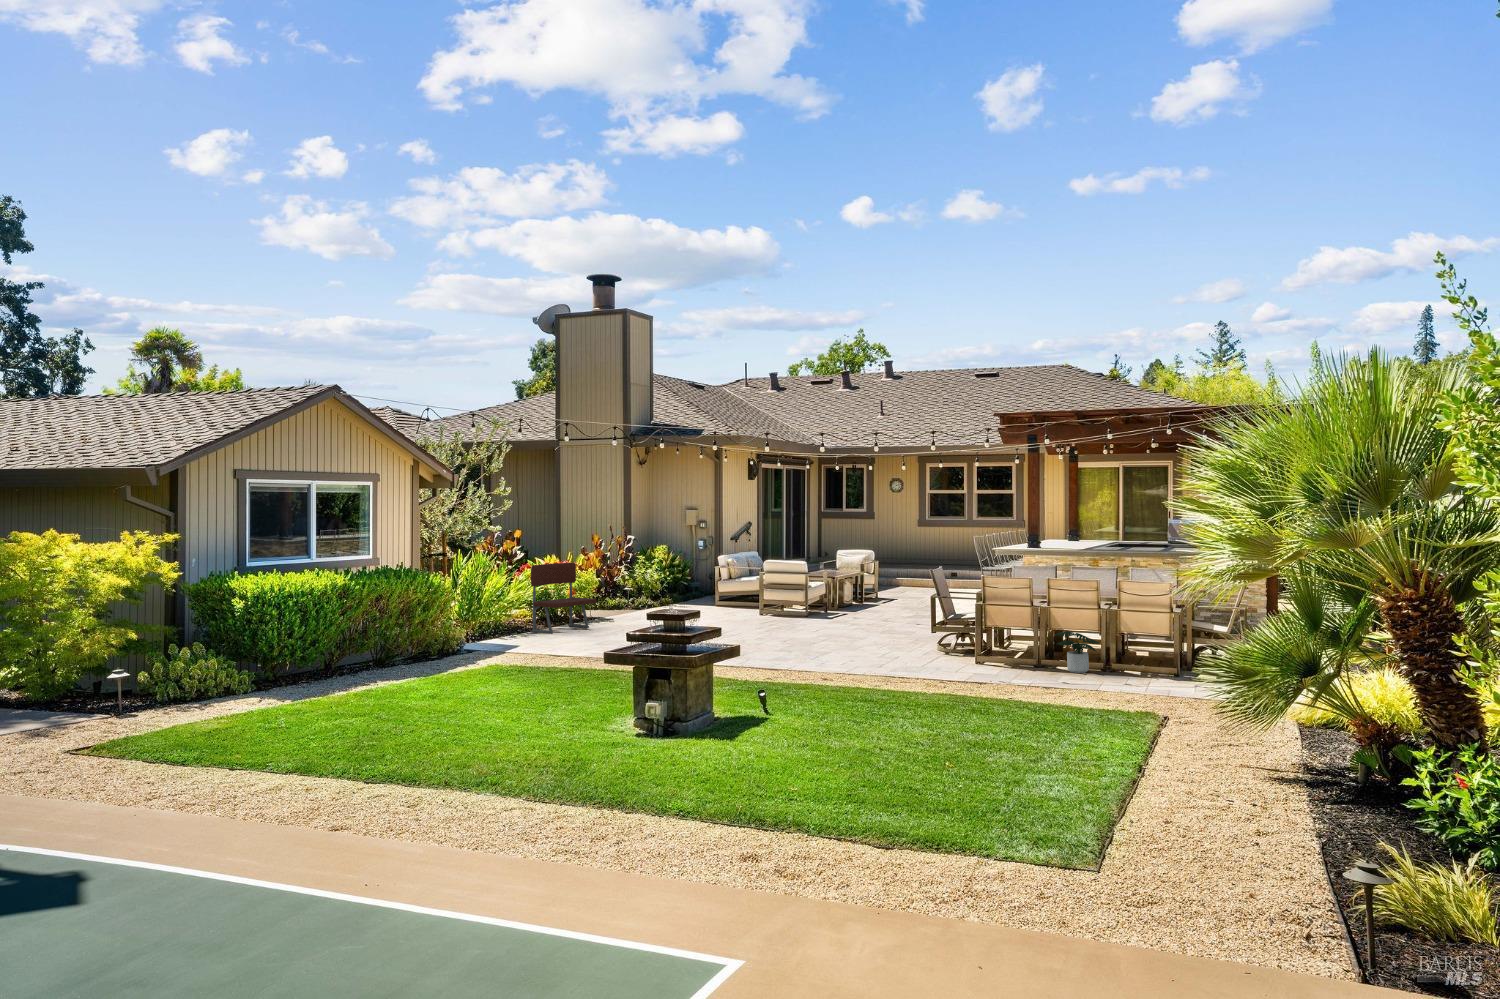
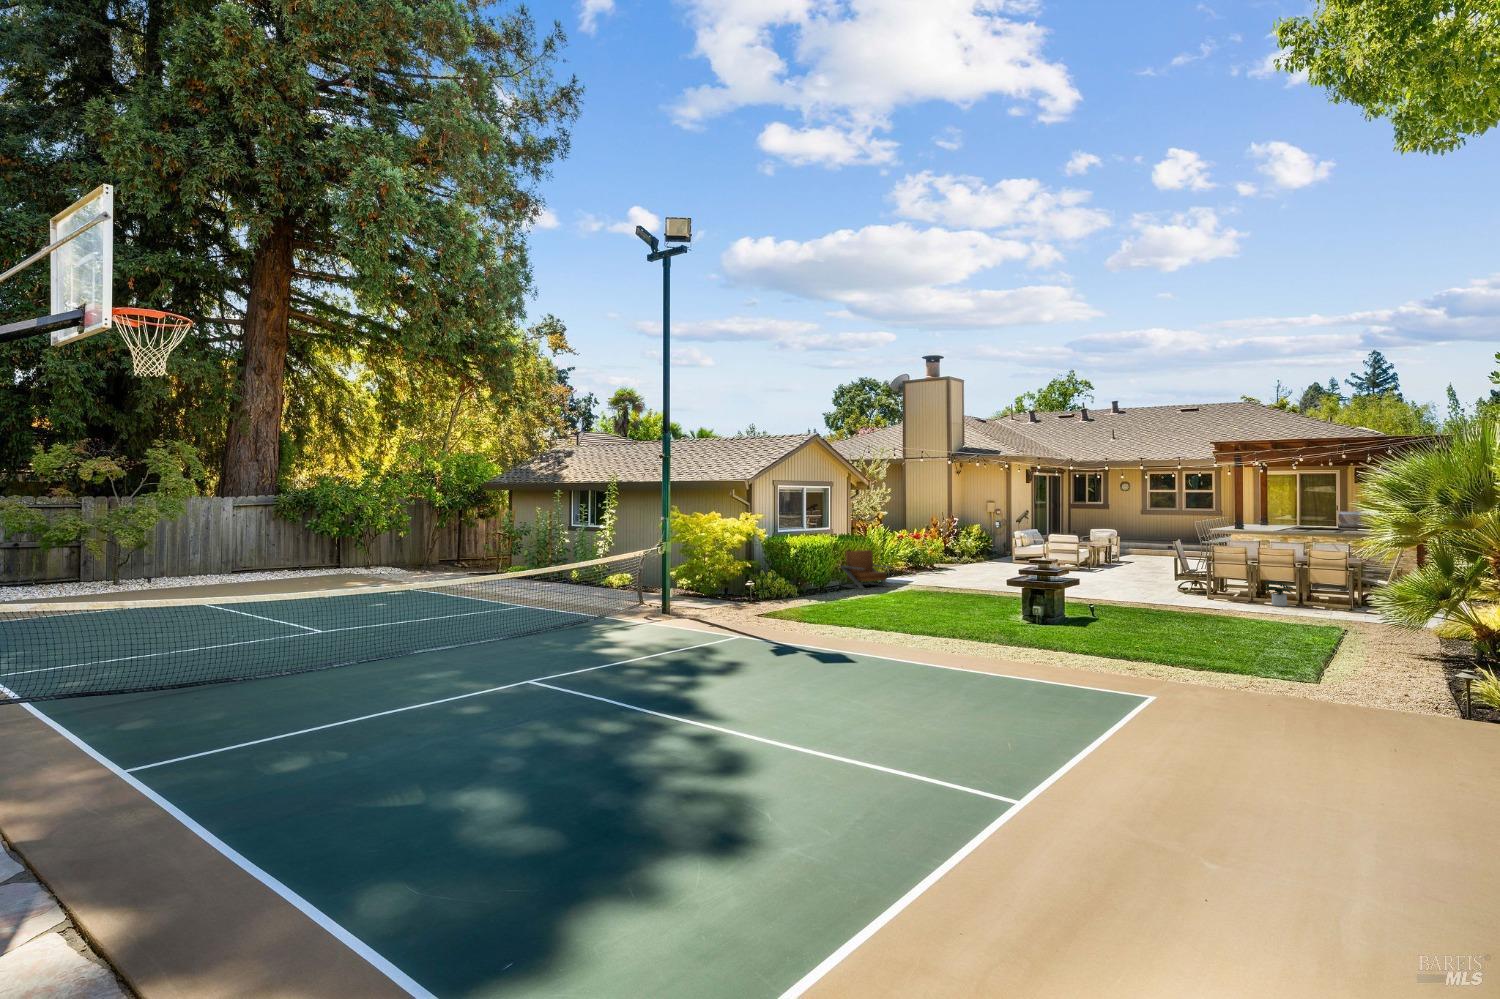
bench: present [531,563,597,634] -> none [908,534,946,575]
lounge chair: none [376,595,470,669] -> present [841,550,890,589]

